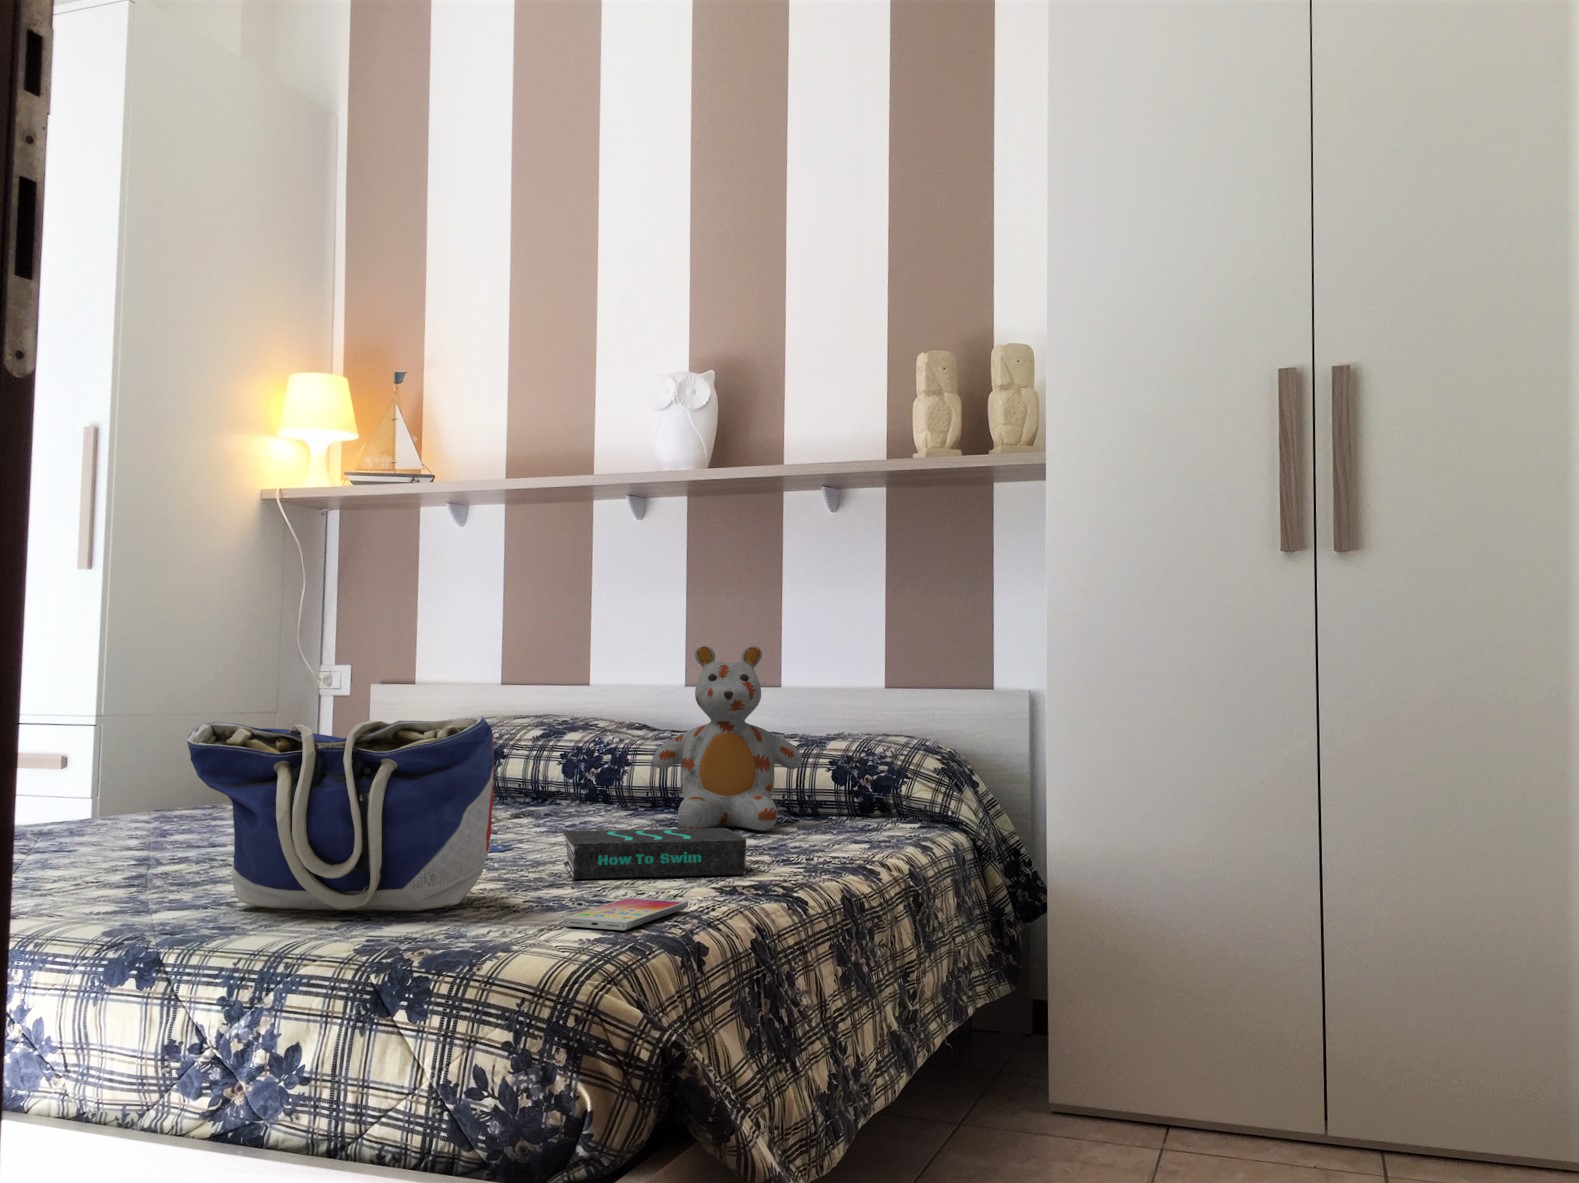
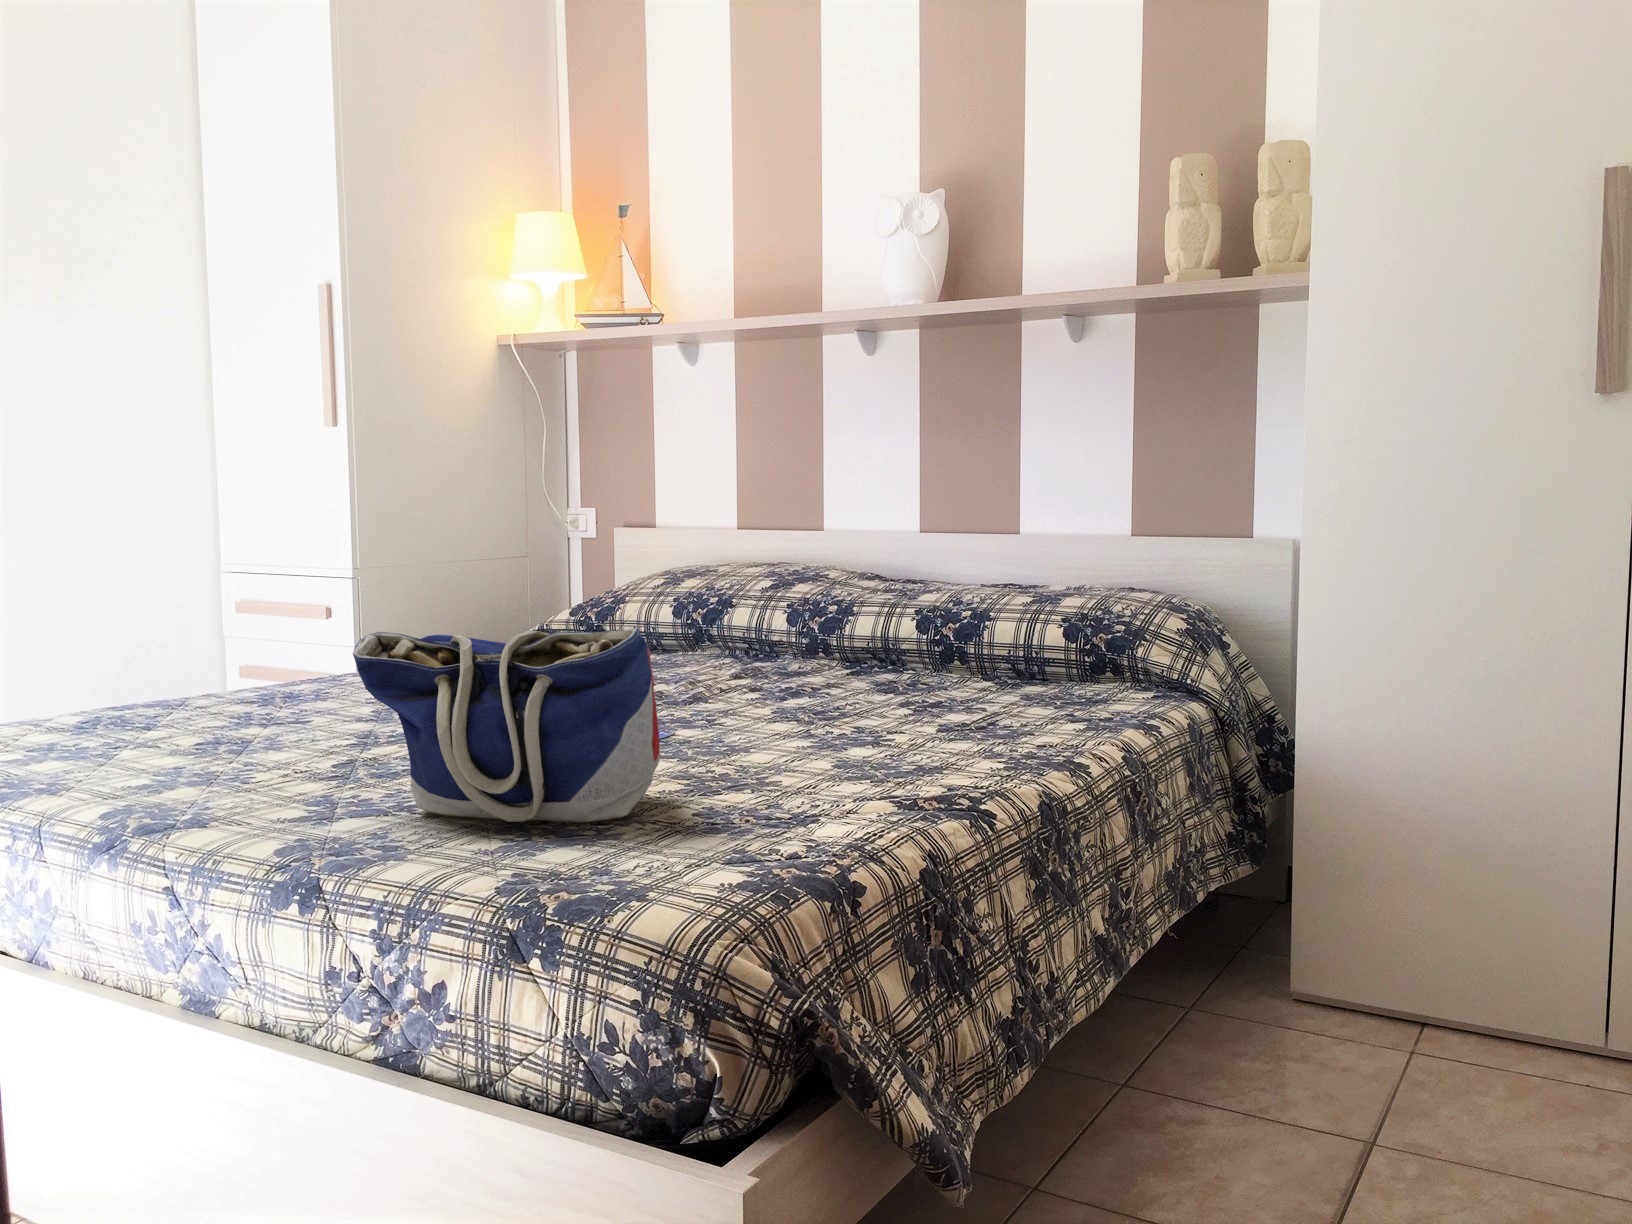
stuffed bear: present [653,645,802,831] -> none [870,501,1028,700]
book: present [562,828,746,879] -> none [756,713,941,774]
smartphone: present [563,897,688,930] -> none [721,811,860,861]

